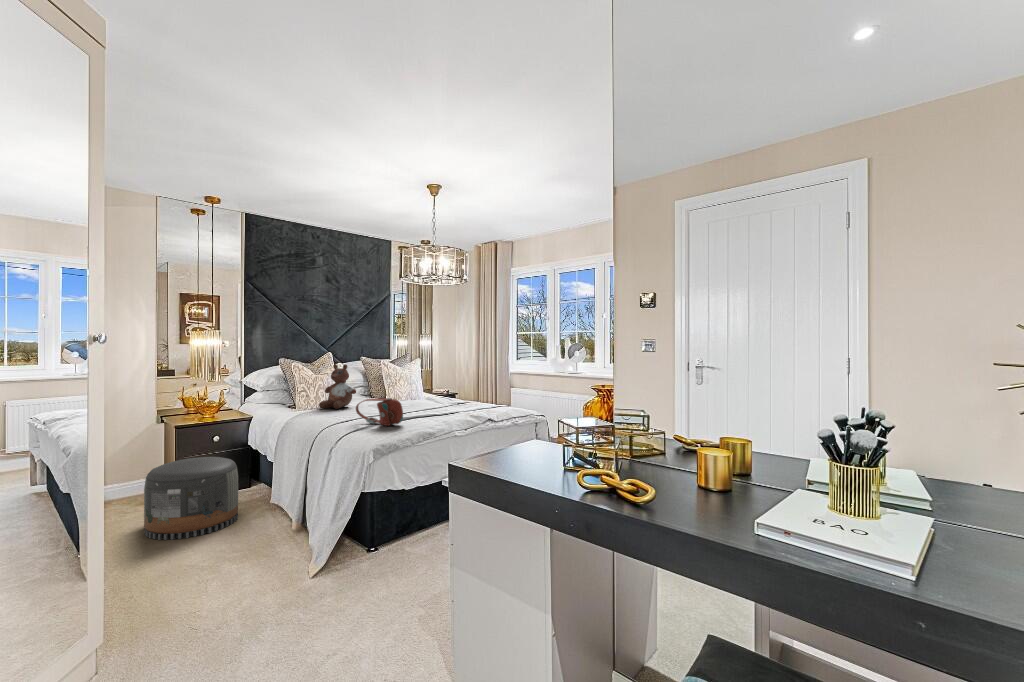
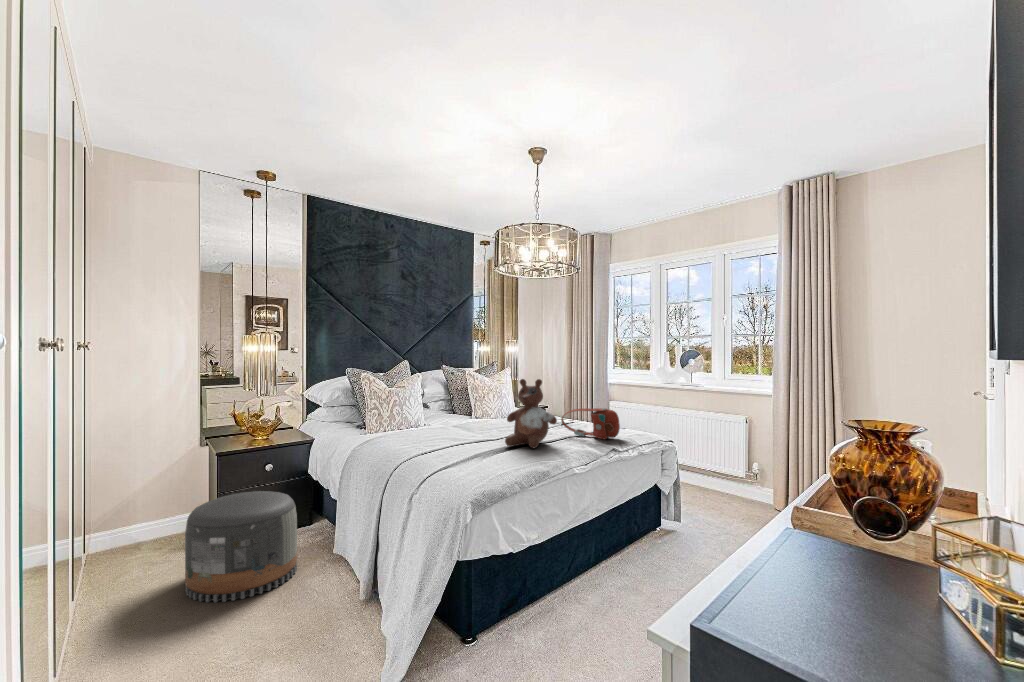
stuffed bear: present [319,364,356,409] -> present [505,379,557,448]
handbag: present [356,398,403,426] -> present [561,408,620,439]

